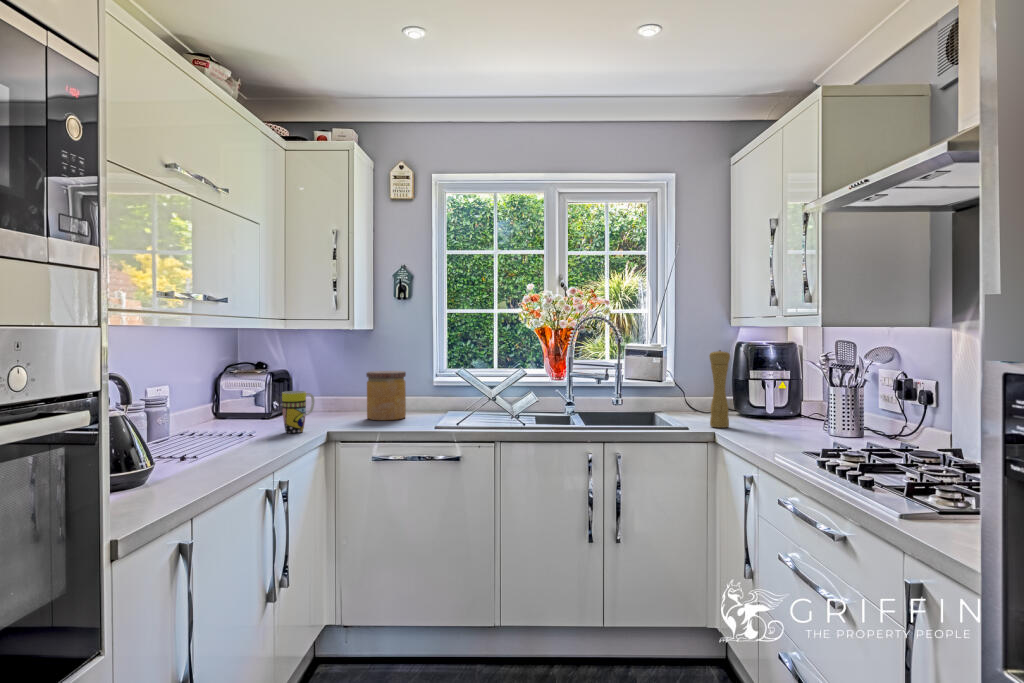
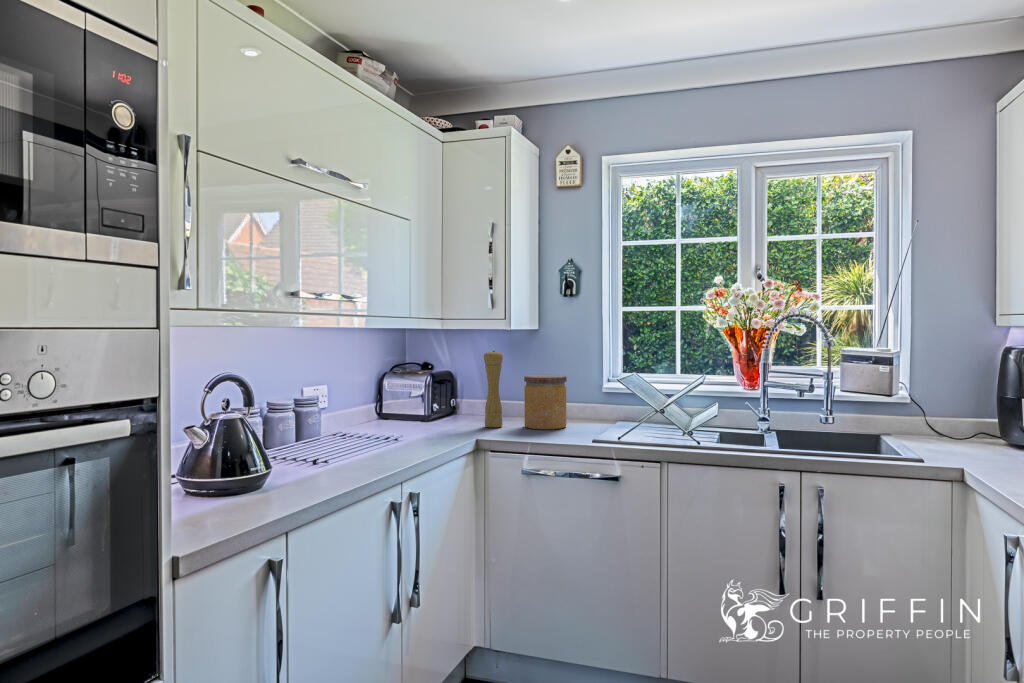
pepper mill: present [709,350,730,428] -> present [484,351,503,427]
mug: present [282,391,314,433] -> none [430,395,464,439]

